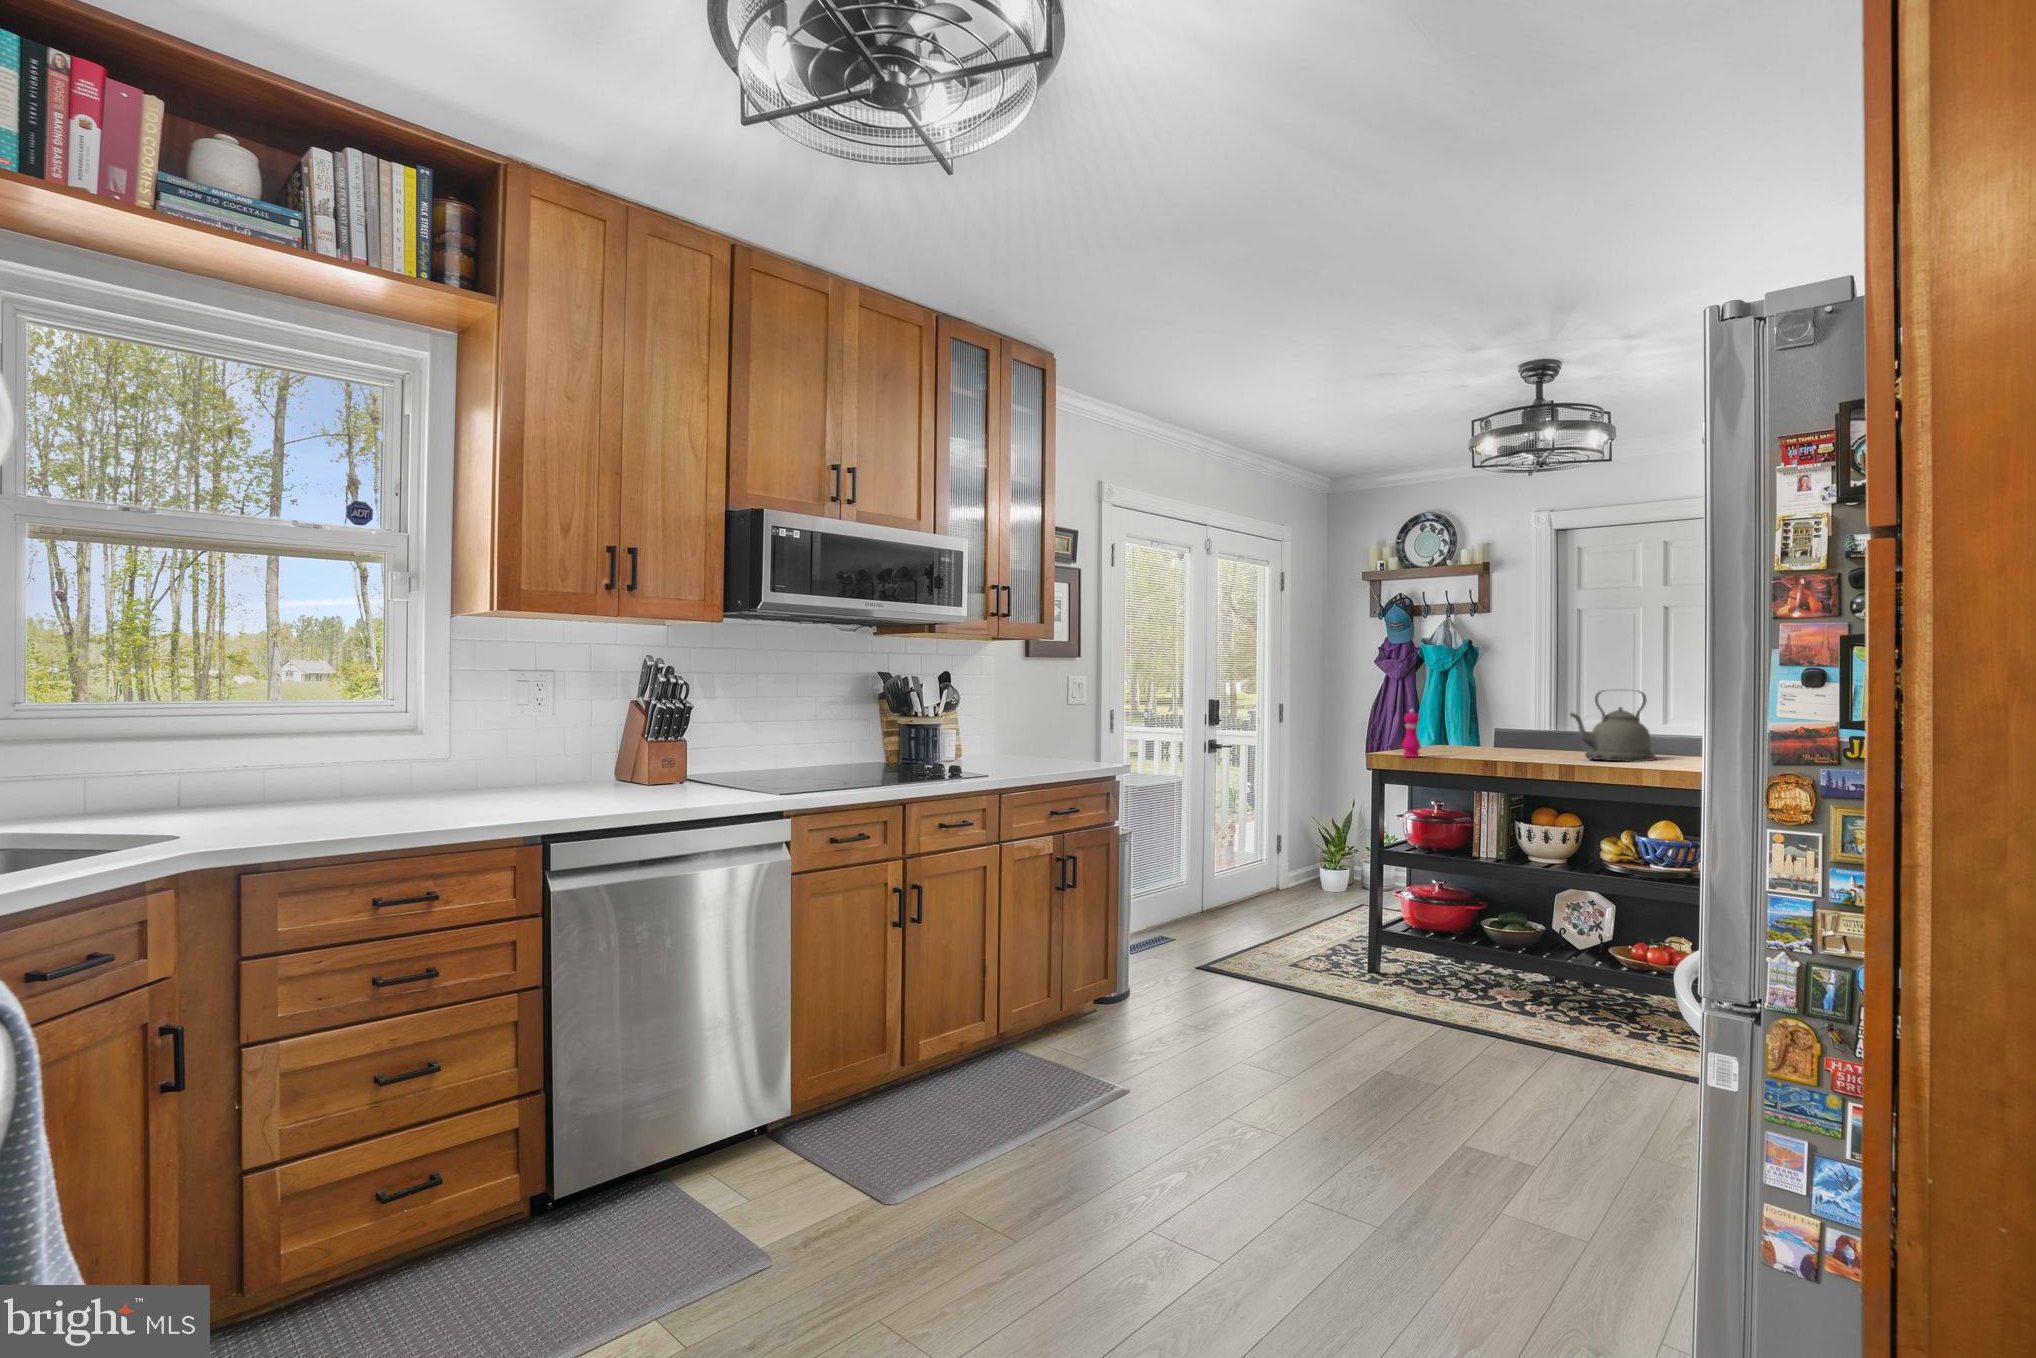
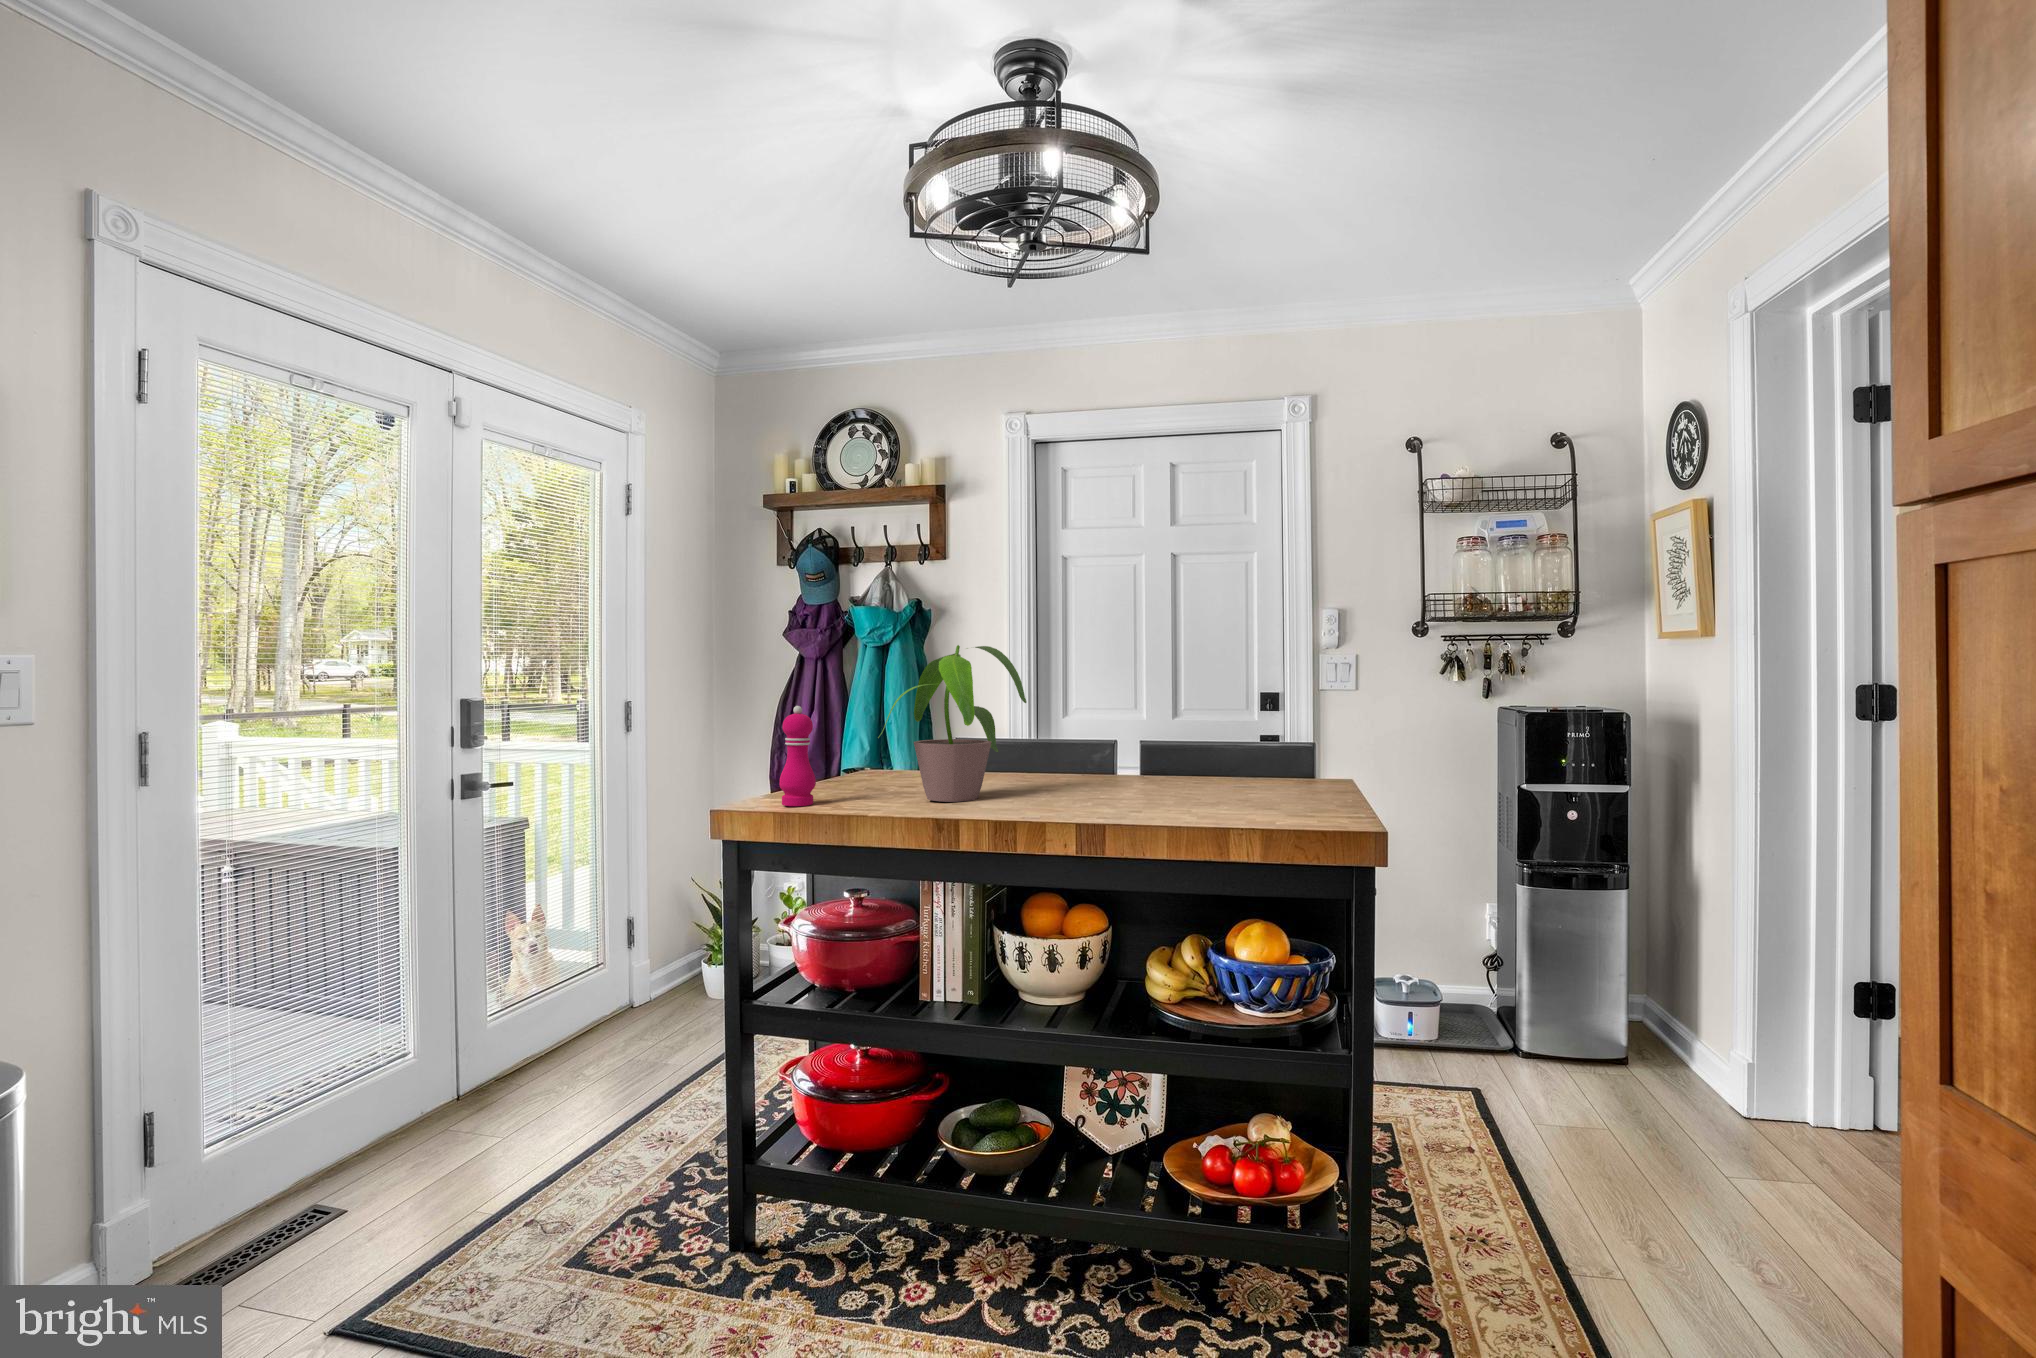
potted plant: none [1451,680,1544,758] -> present [881,645,1027,802]
kettle: present [1571,692,1656,762] -> none [1095,659,1244,806]

